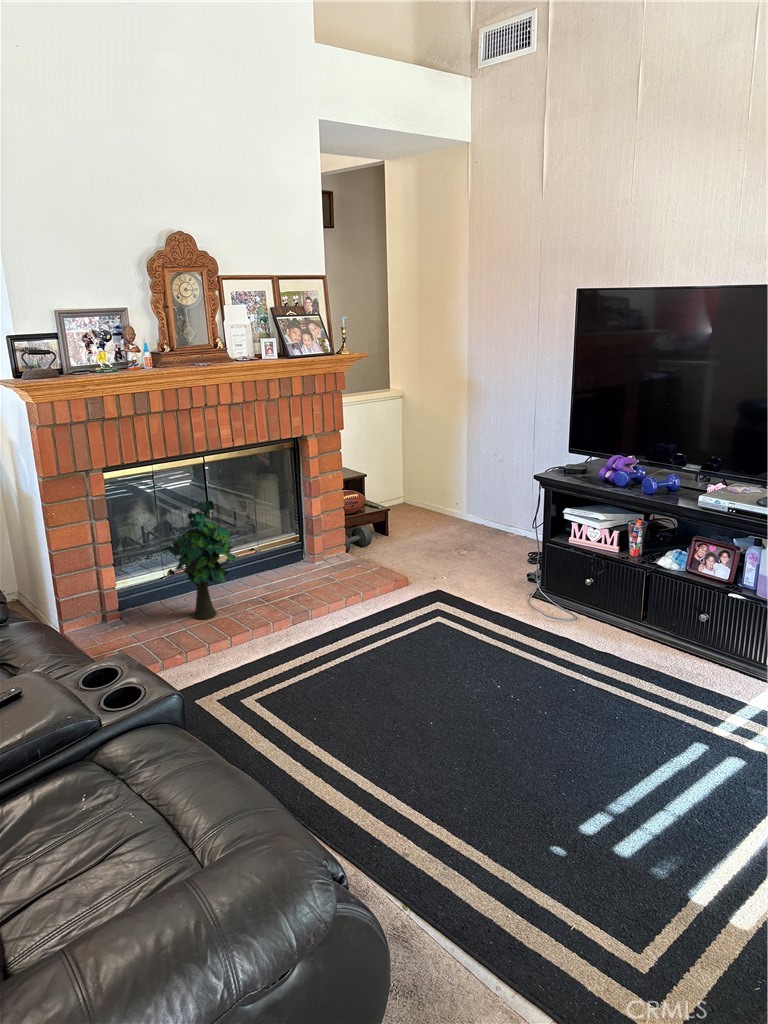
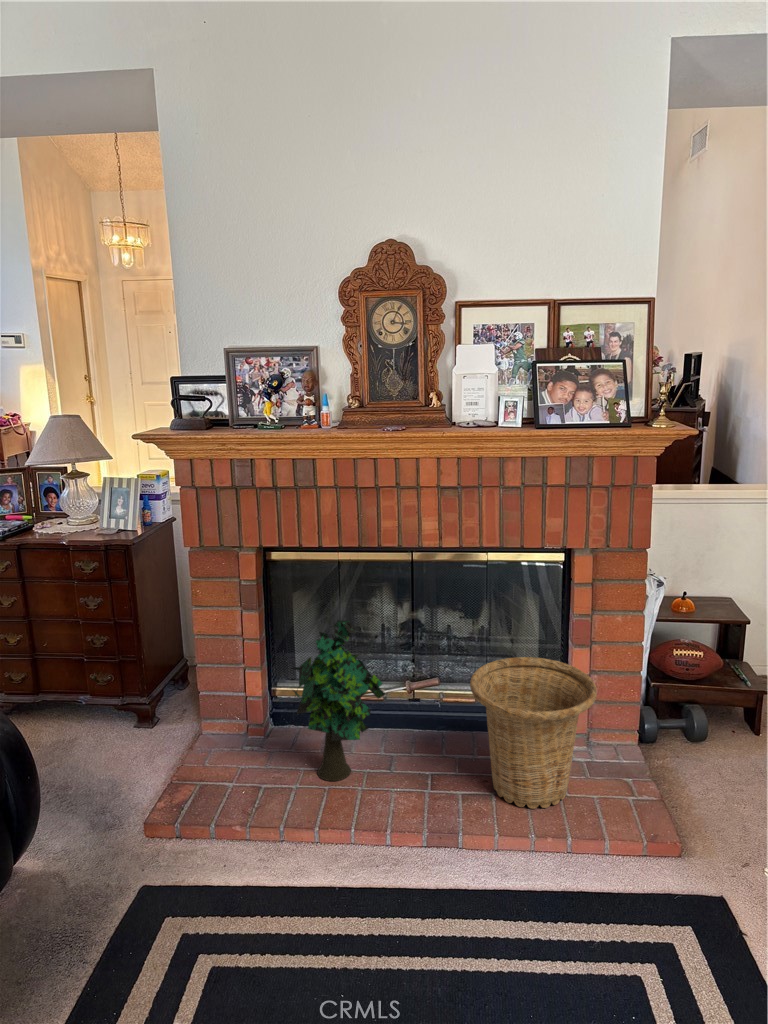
basket: none [280,504,356,590] -> present [470,657,597,809]

